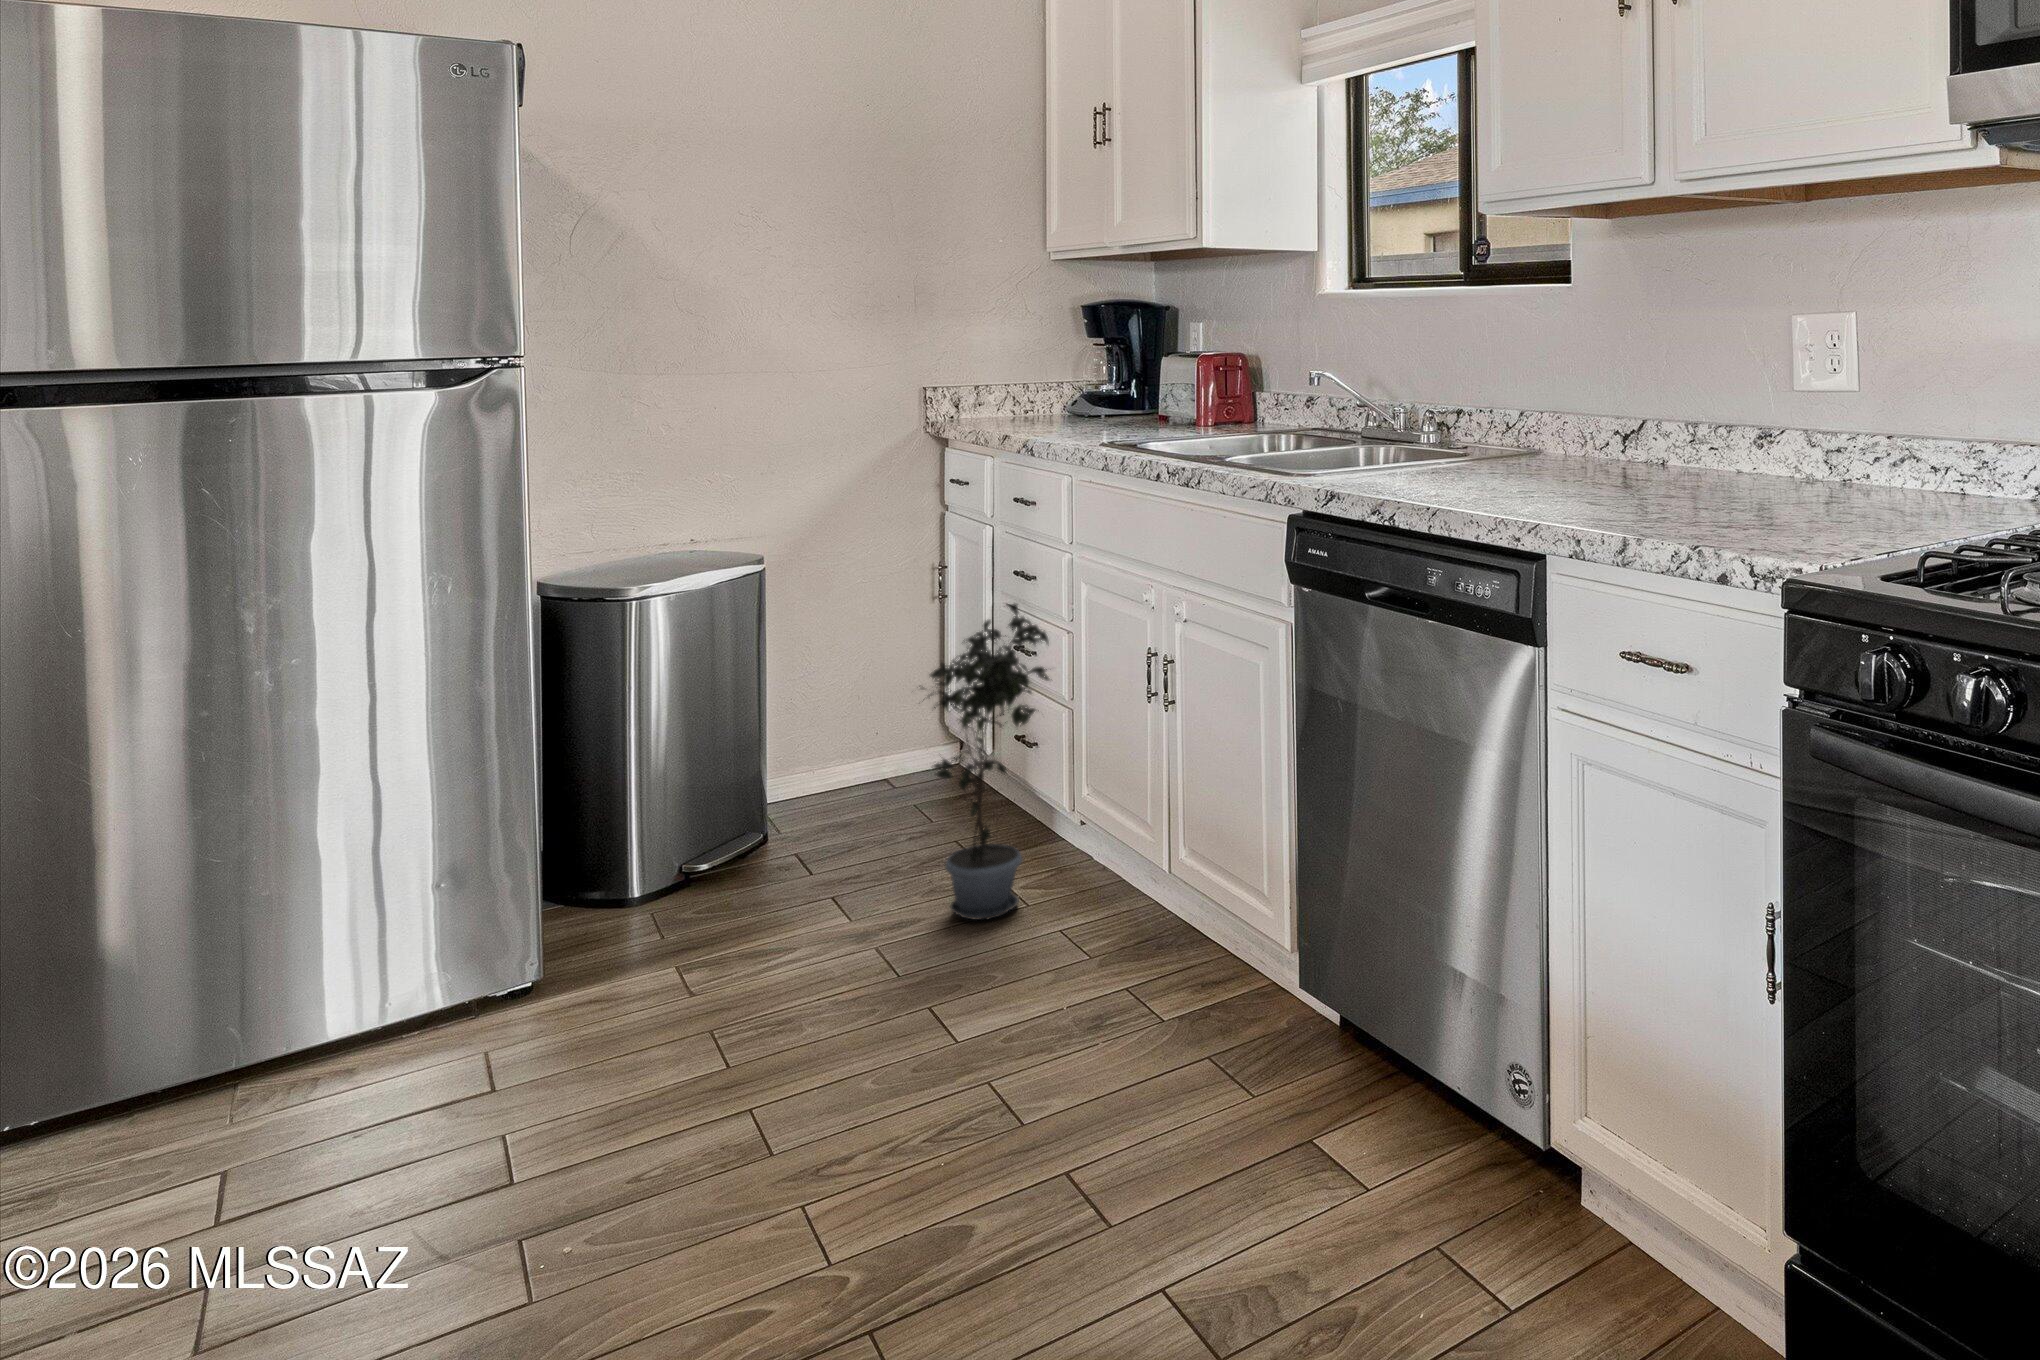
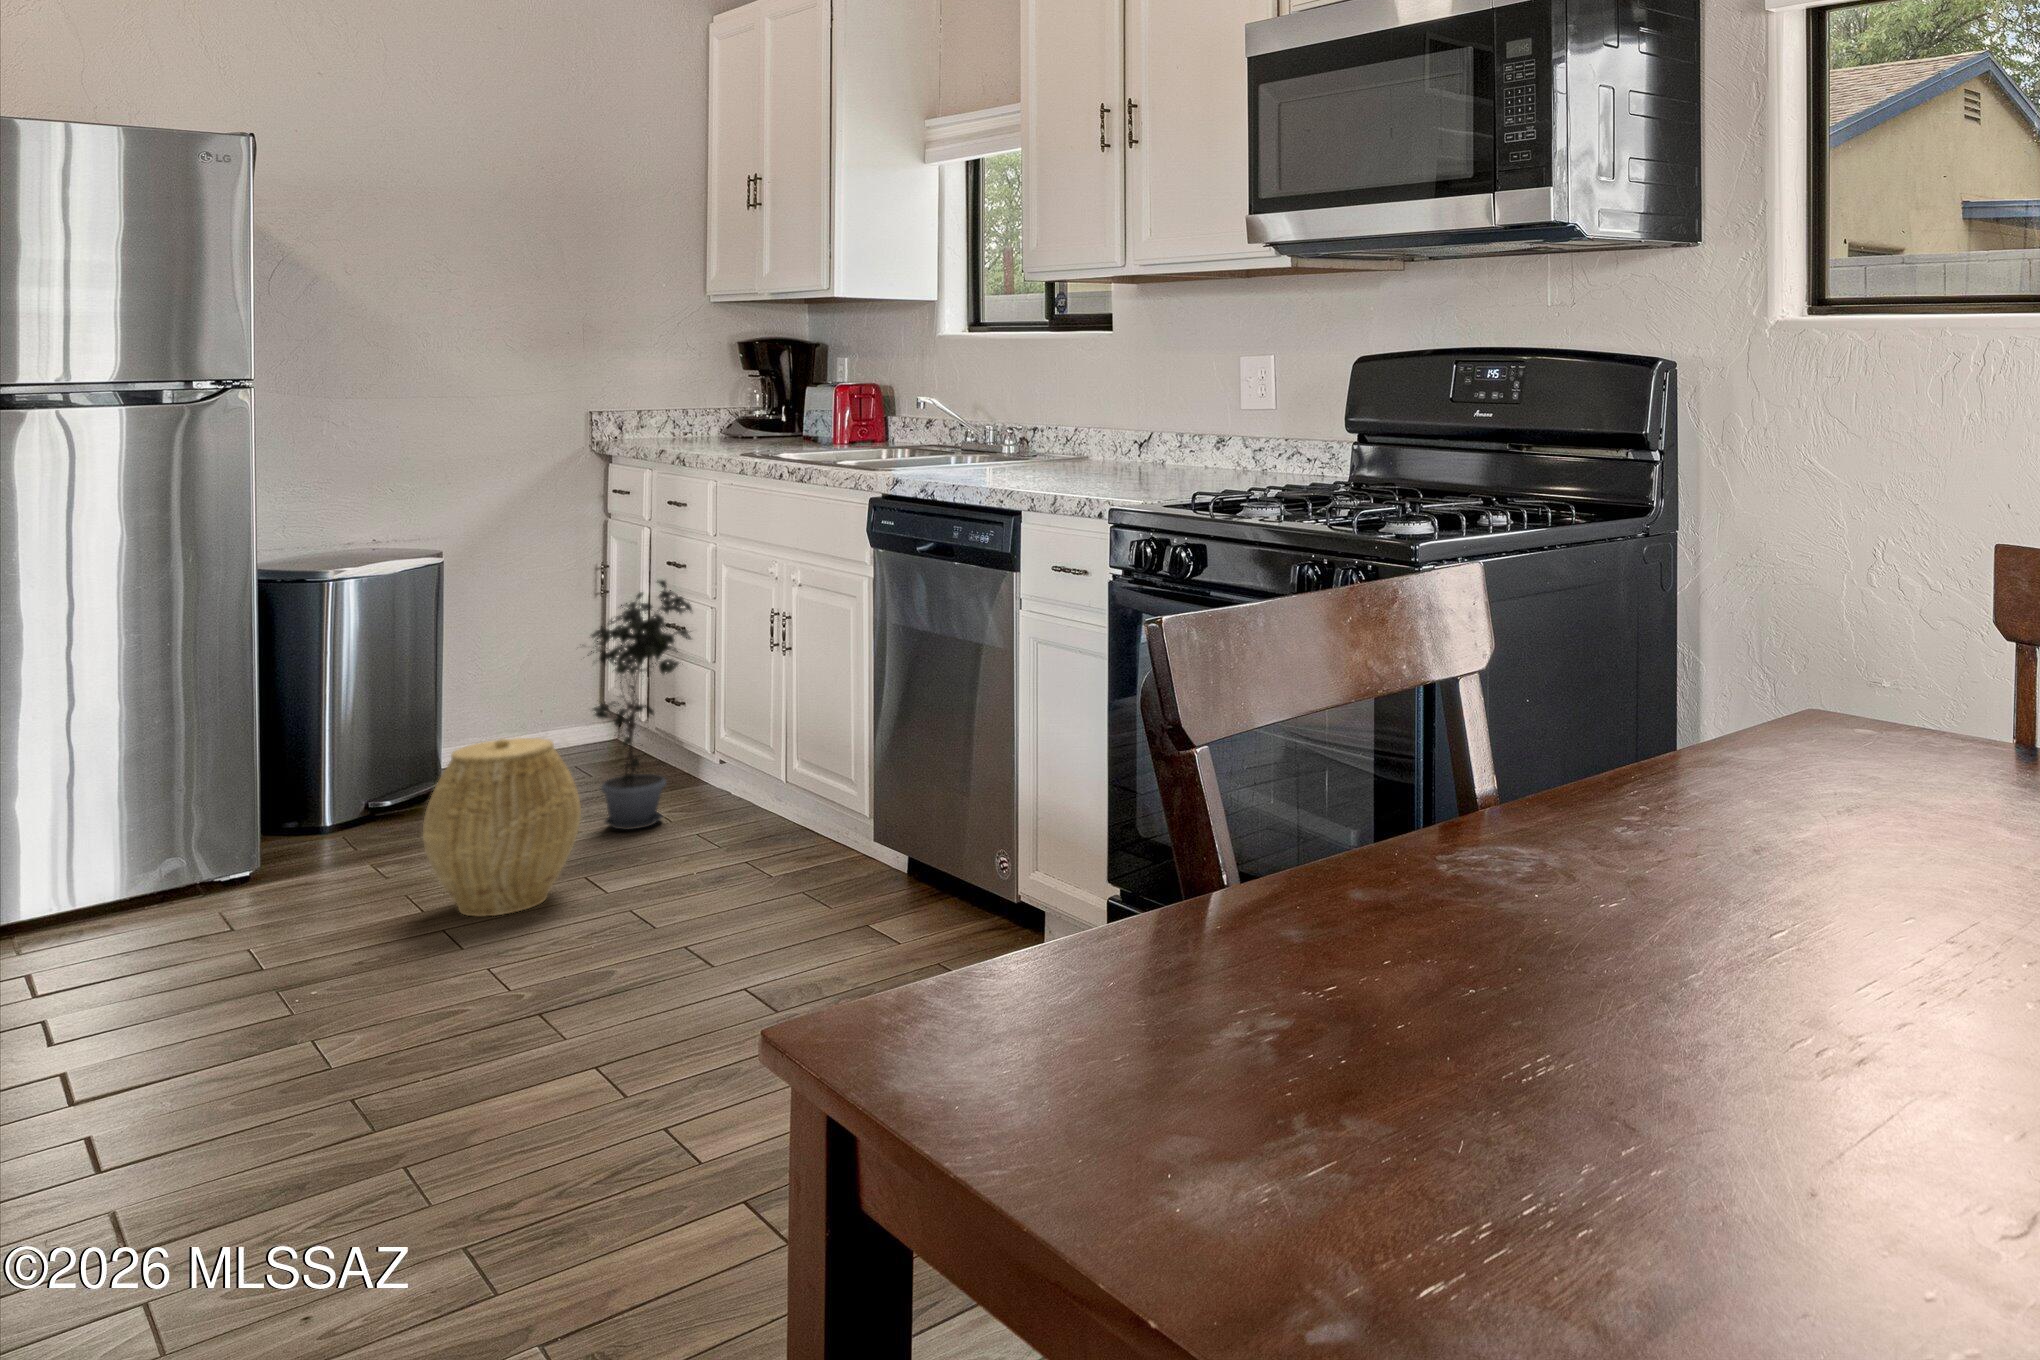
woven basket: none [723,831,922,1084] -> present [423,738,581,916]

